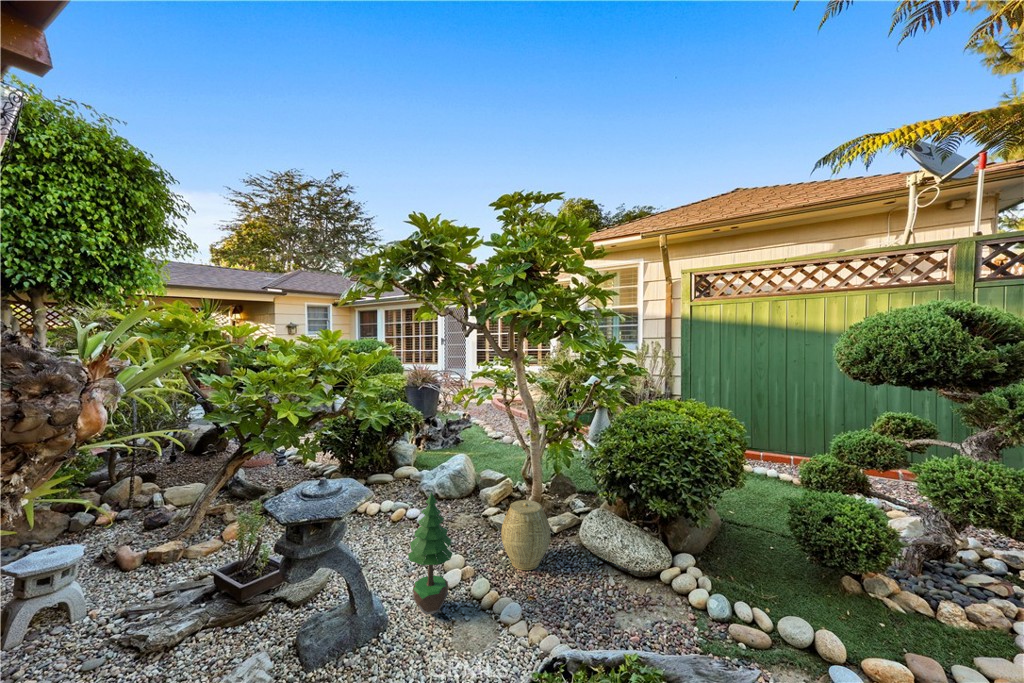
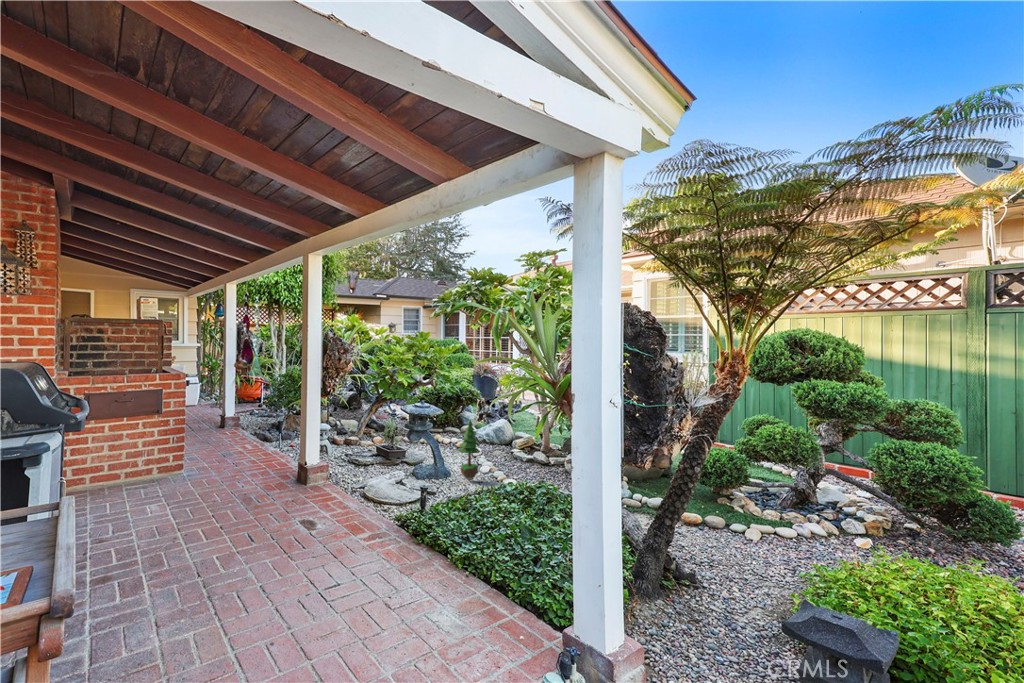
woven basket: present [501,500,550,570] -> none [512,435,540,471]

